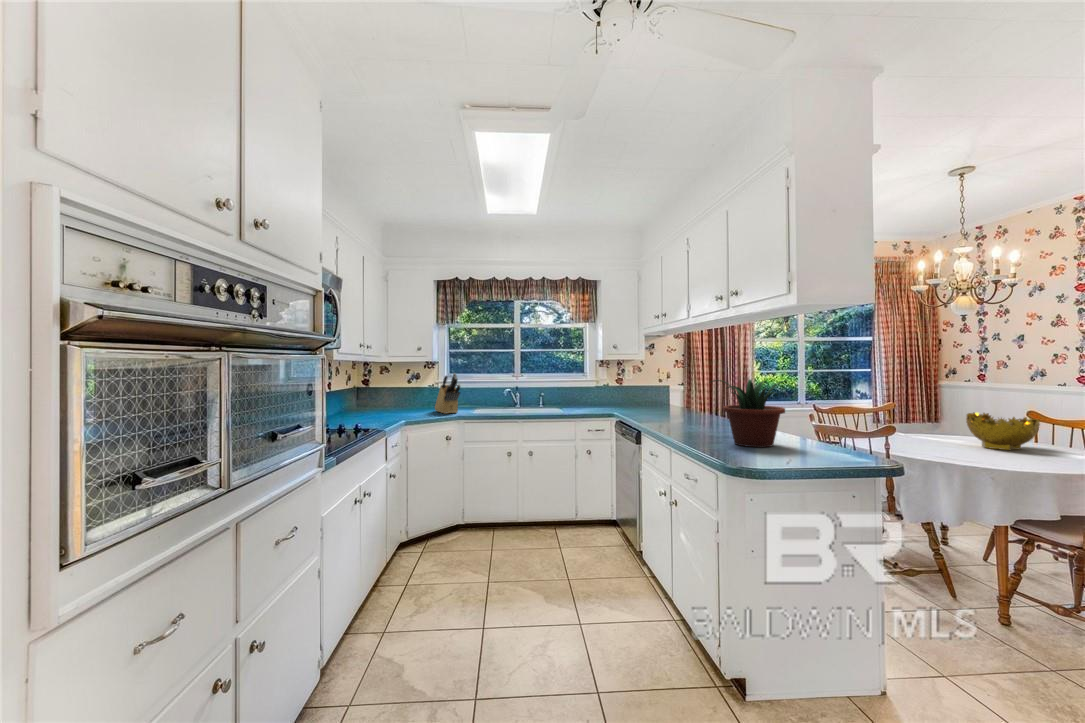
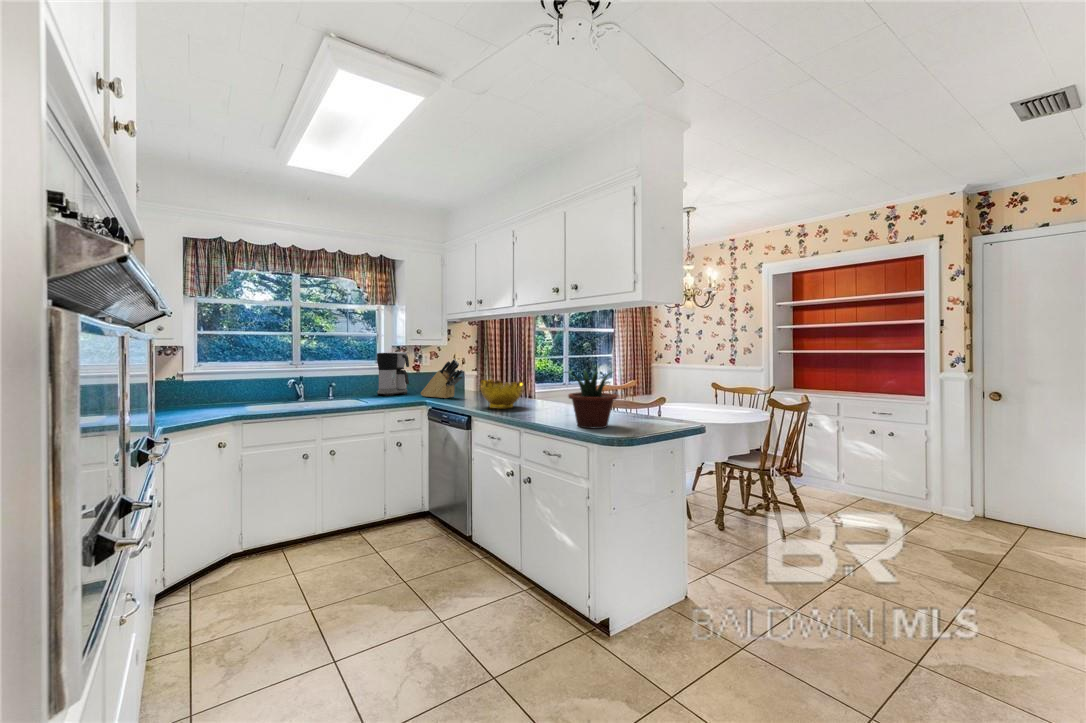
coffee maker: none [581,367,610,406] -> present [377,352,409,396]
knife block: present [435,373,460,414] -> present [421,359,463,398]
decorative bowl: present [966,412,1040,450] -> present [480,379,524,409]

